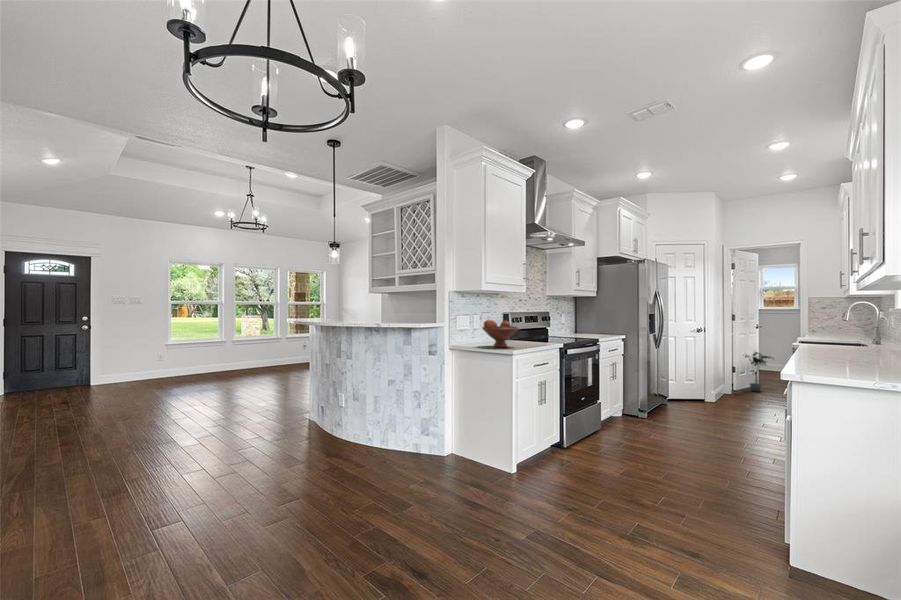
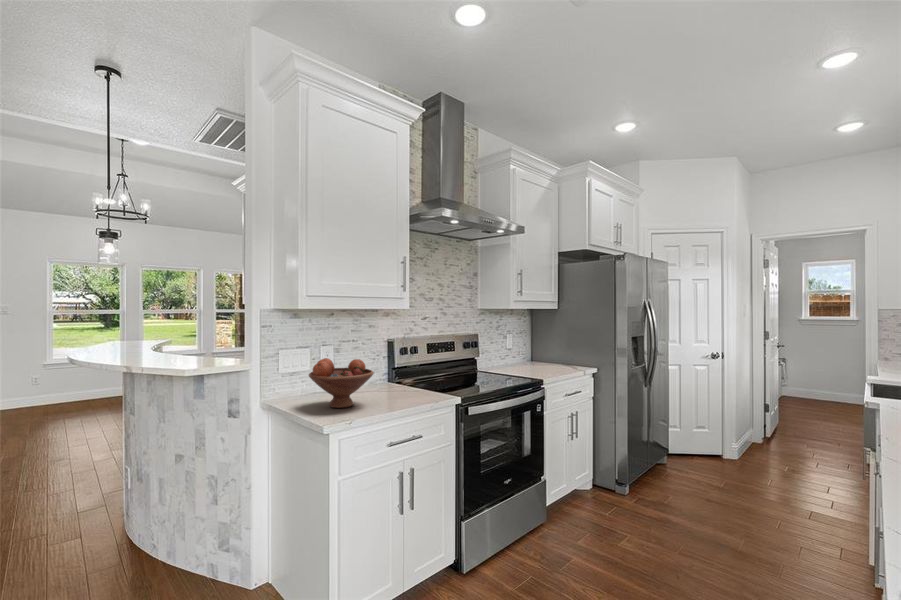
potted plant: present [743,352,774,392] -> none [776,380,825,439]

